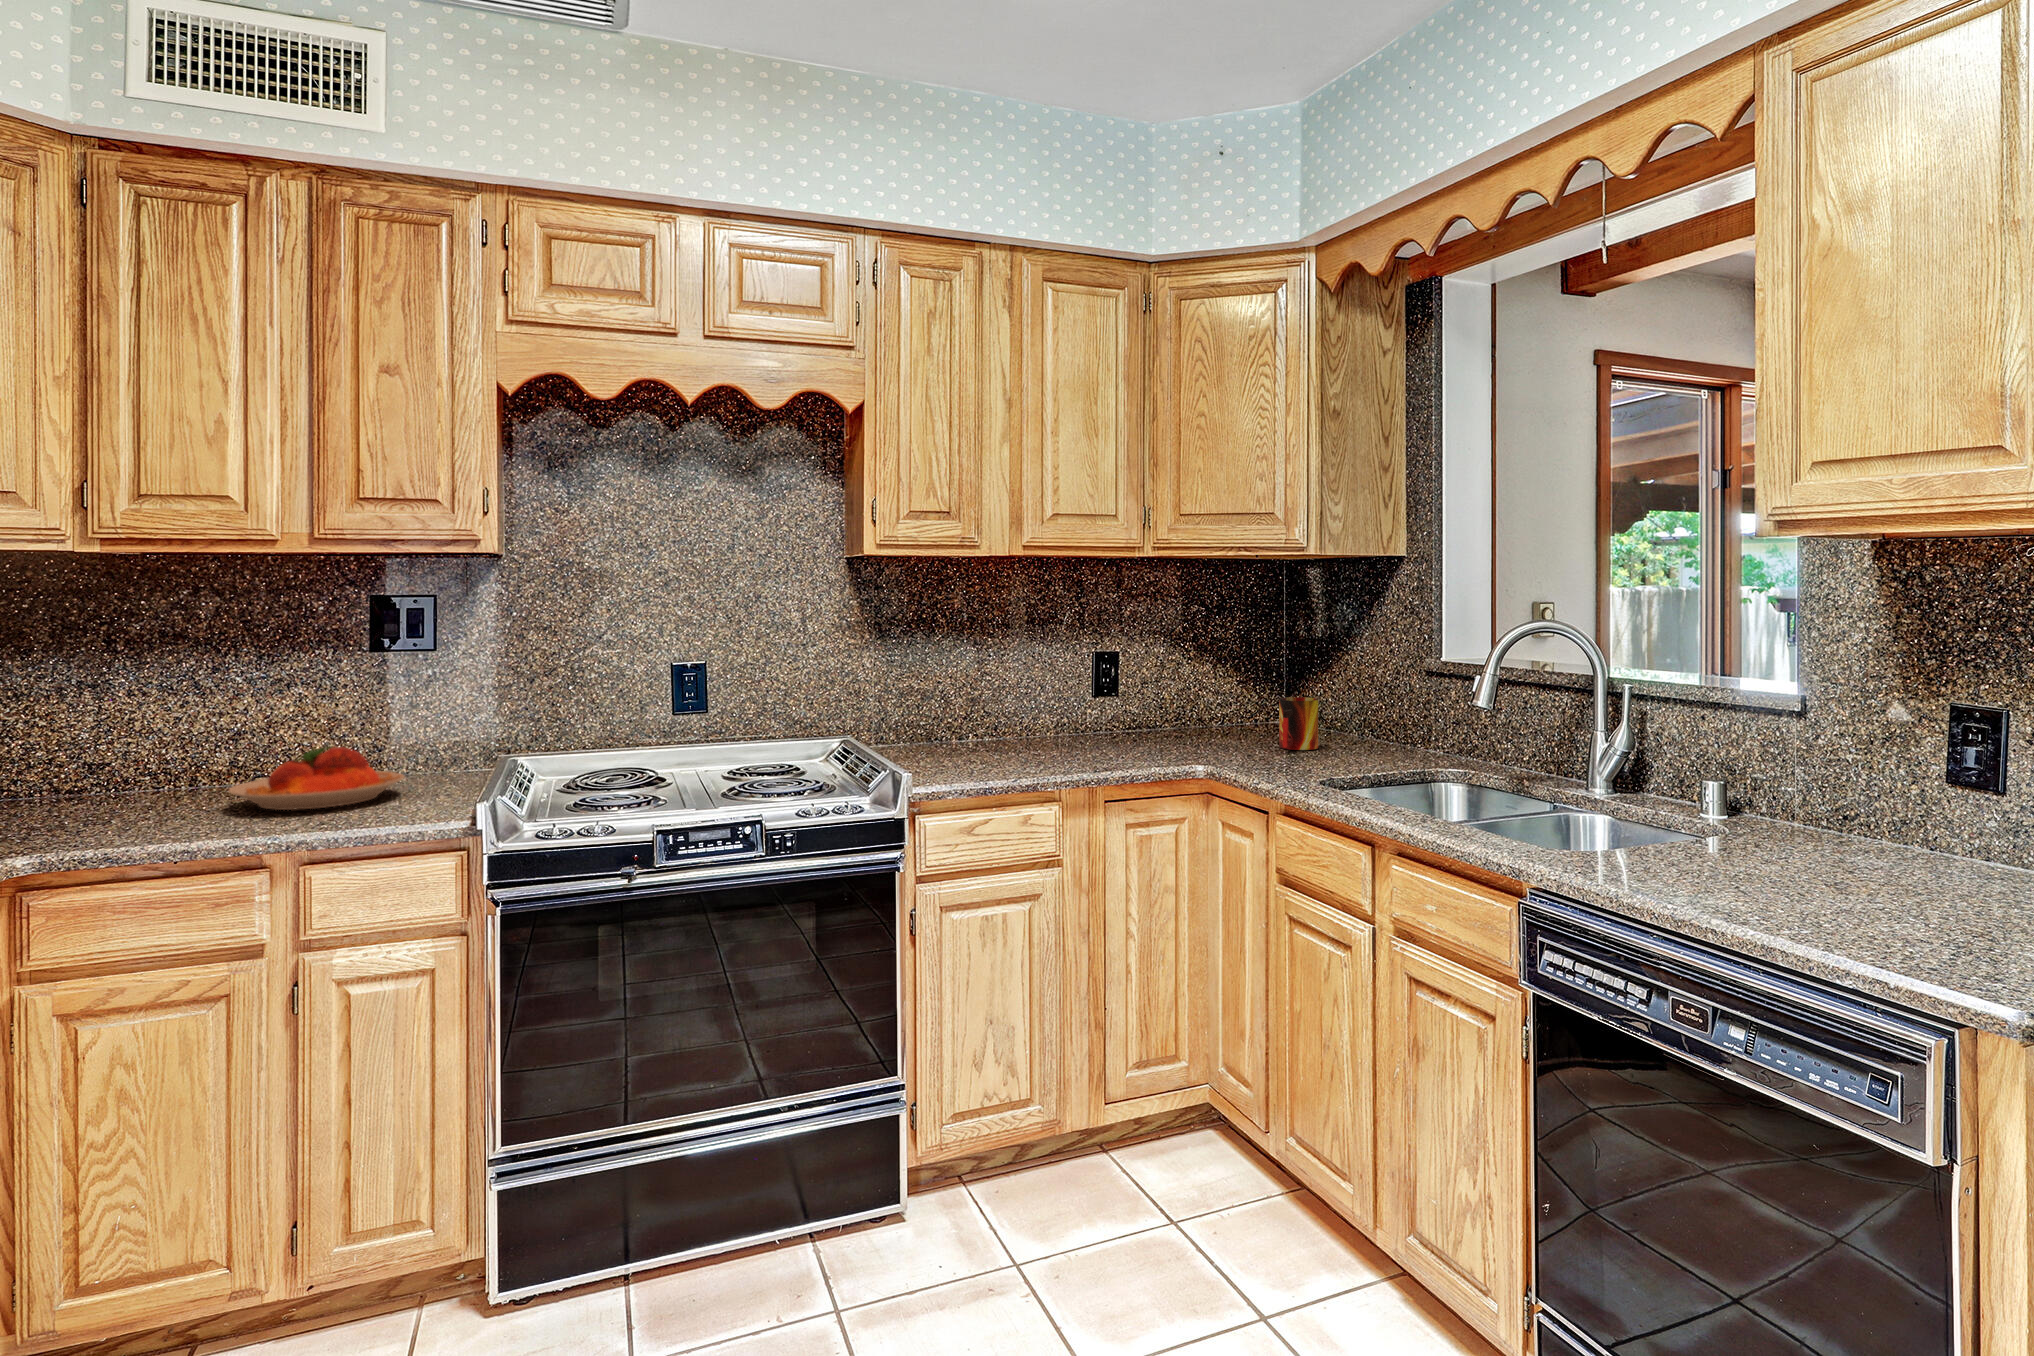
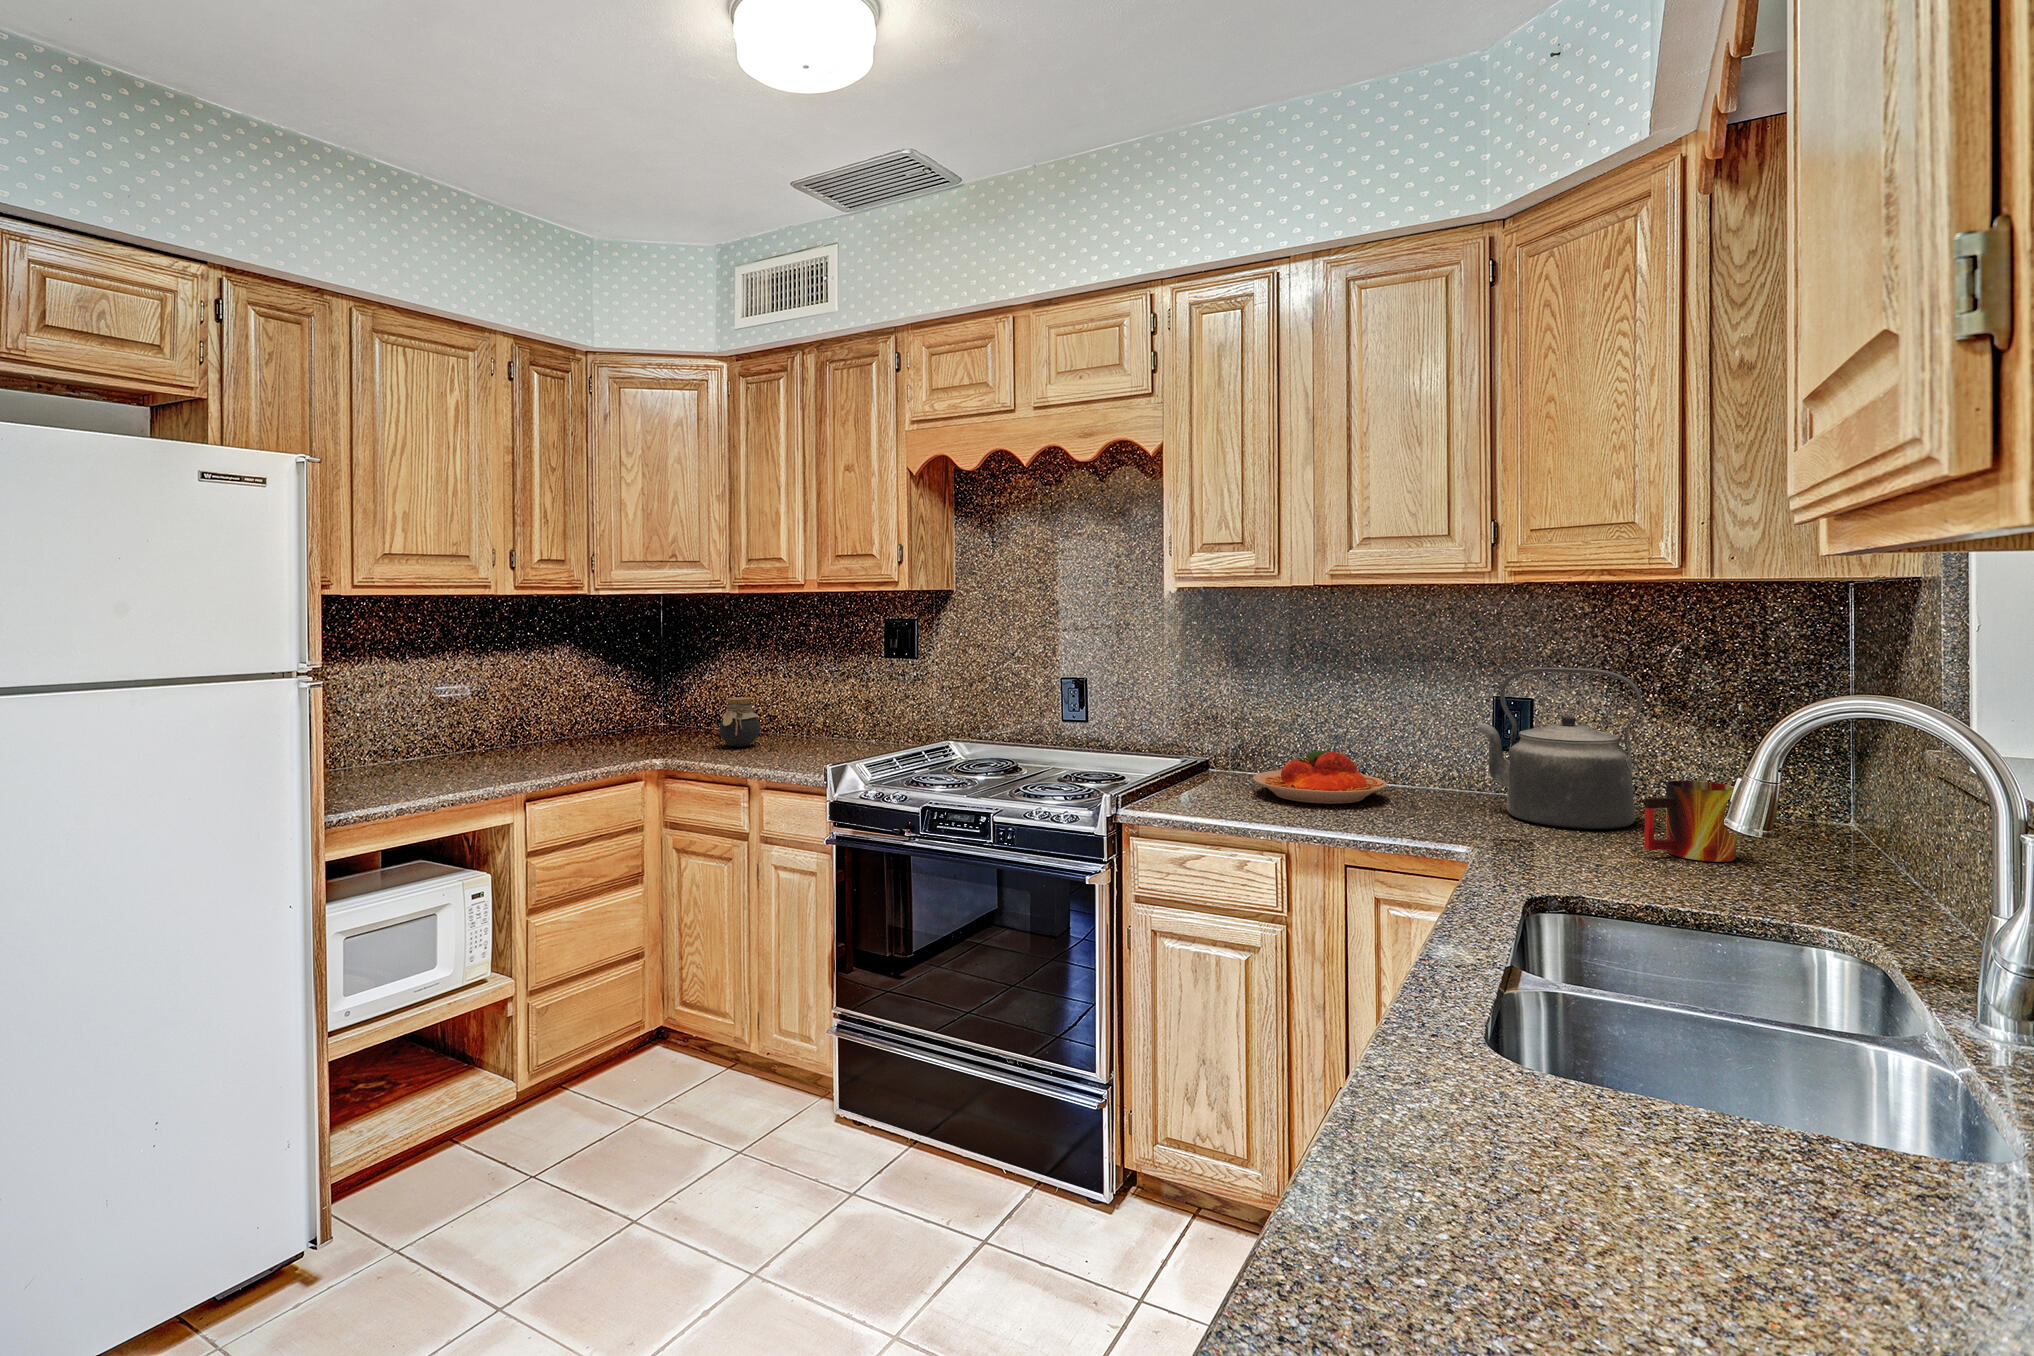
kettle: none [1125,624,1233,746] -> present [1477,668,1642,829]
jar: none [61,730,152,817] -> present [719,697,760,747]
plate: present [229,747,404,810] -> present [1253,749,1387,804]

